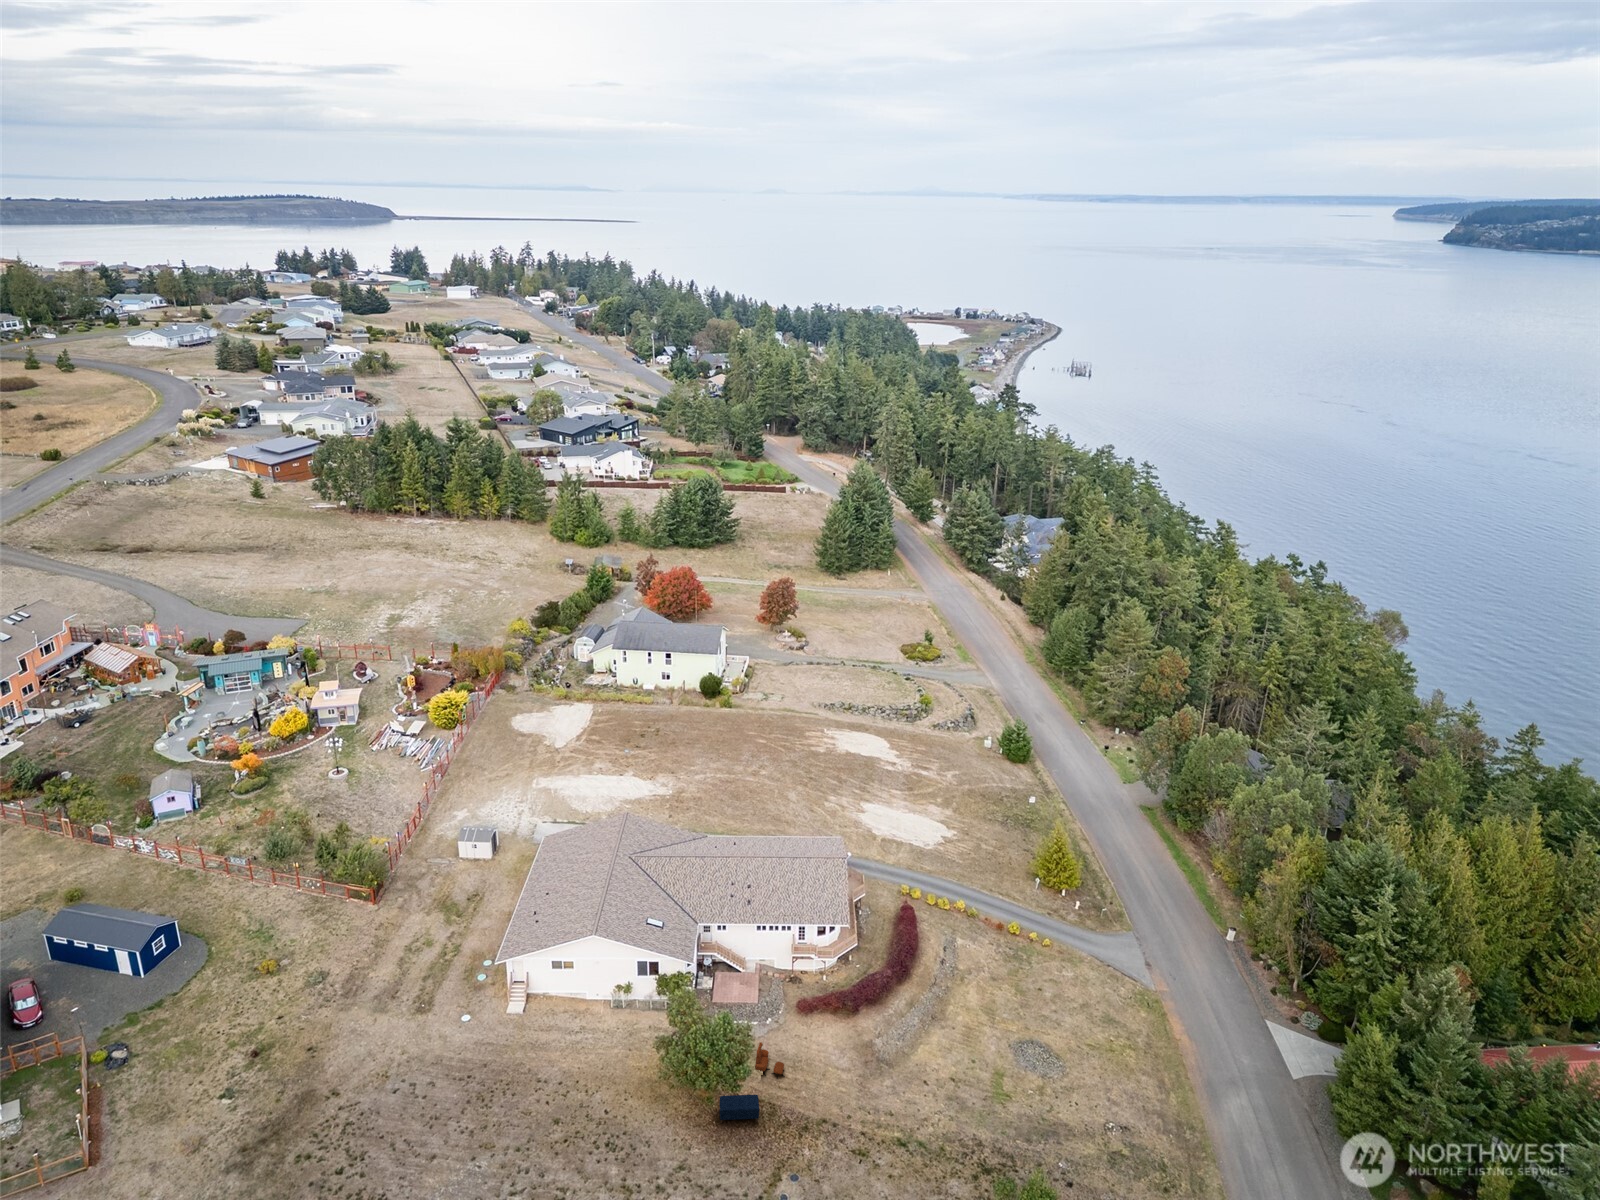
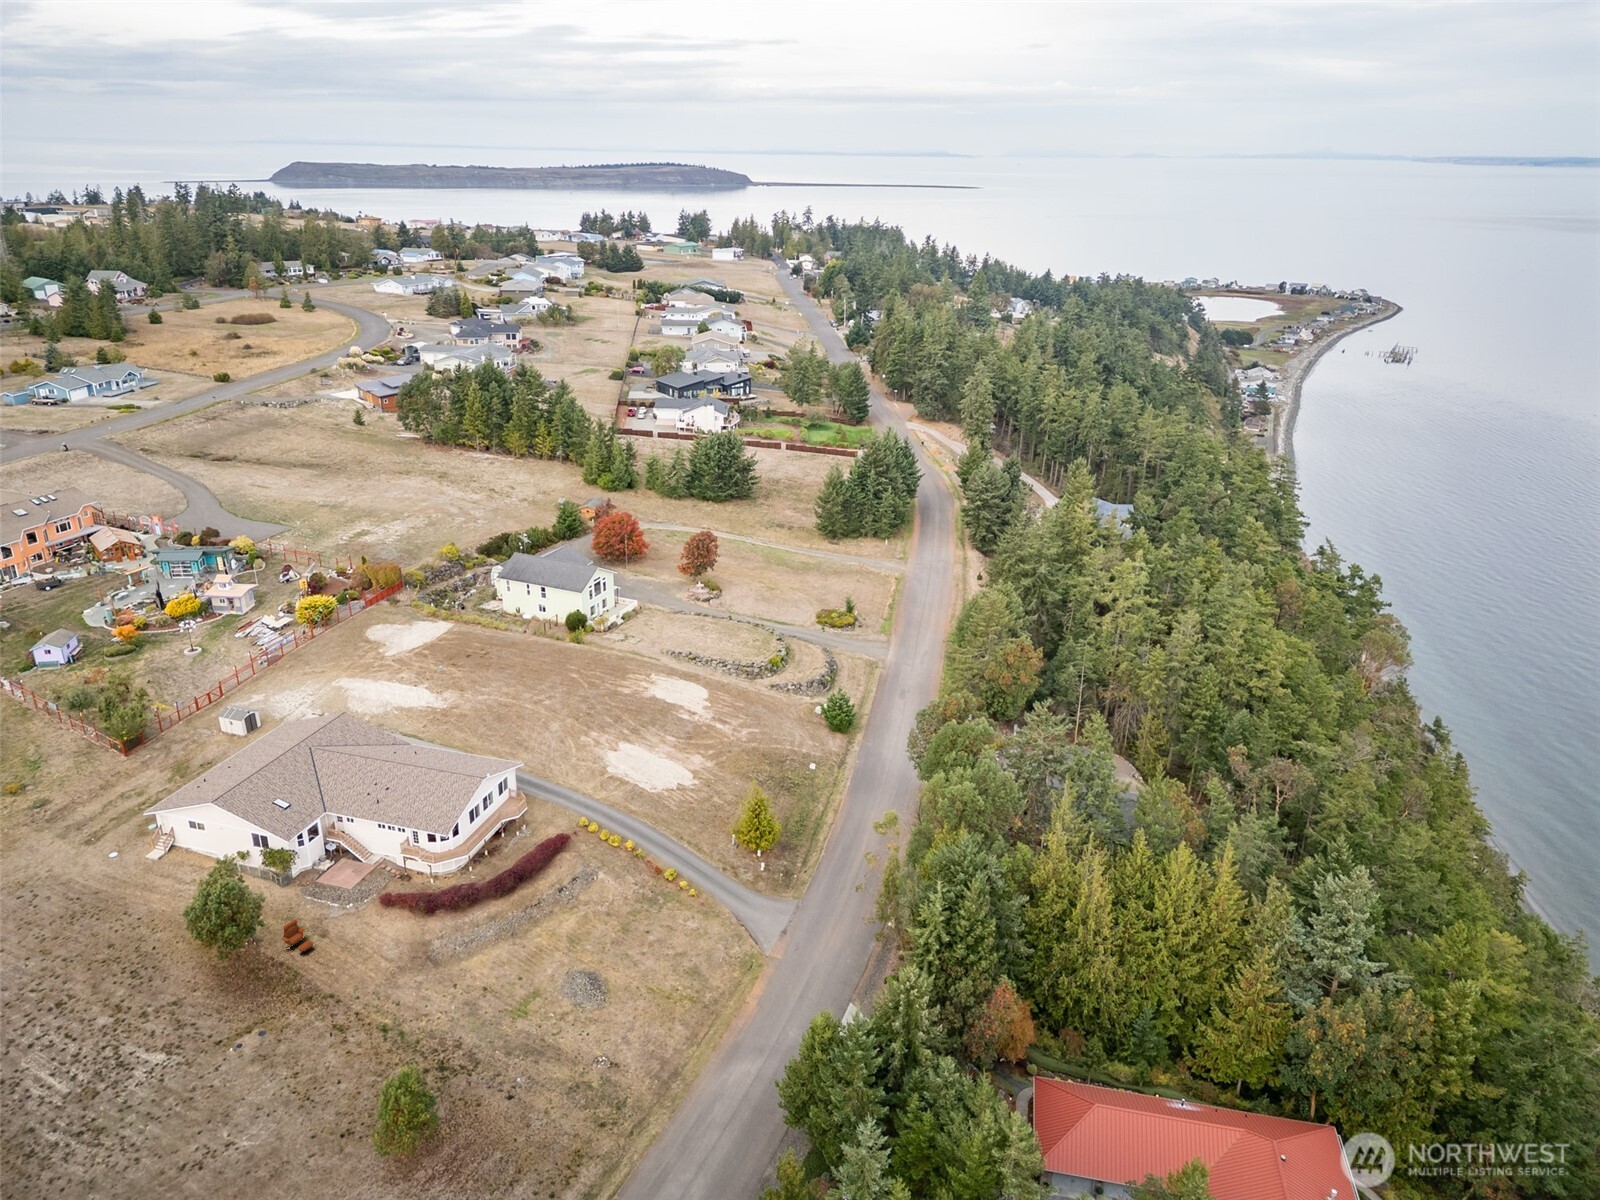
bench: present [719,1095,759,1123] -> none [214,955,259,985]

